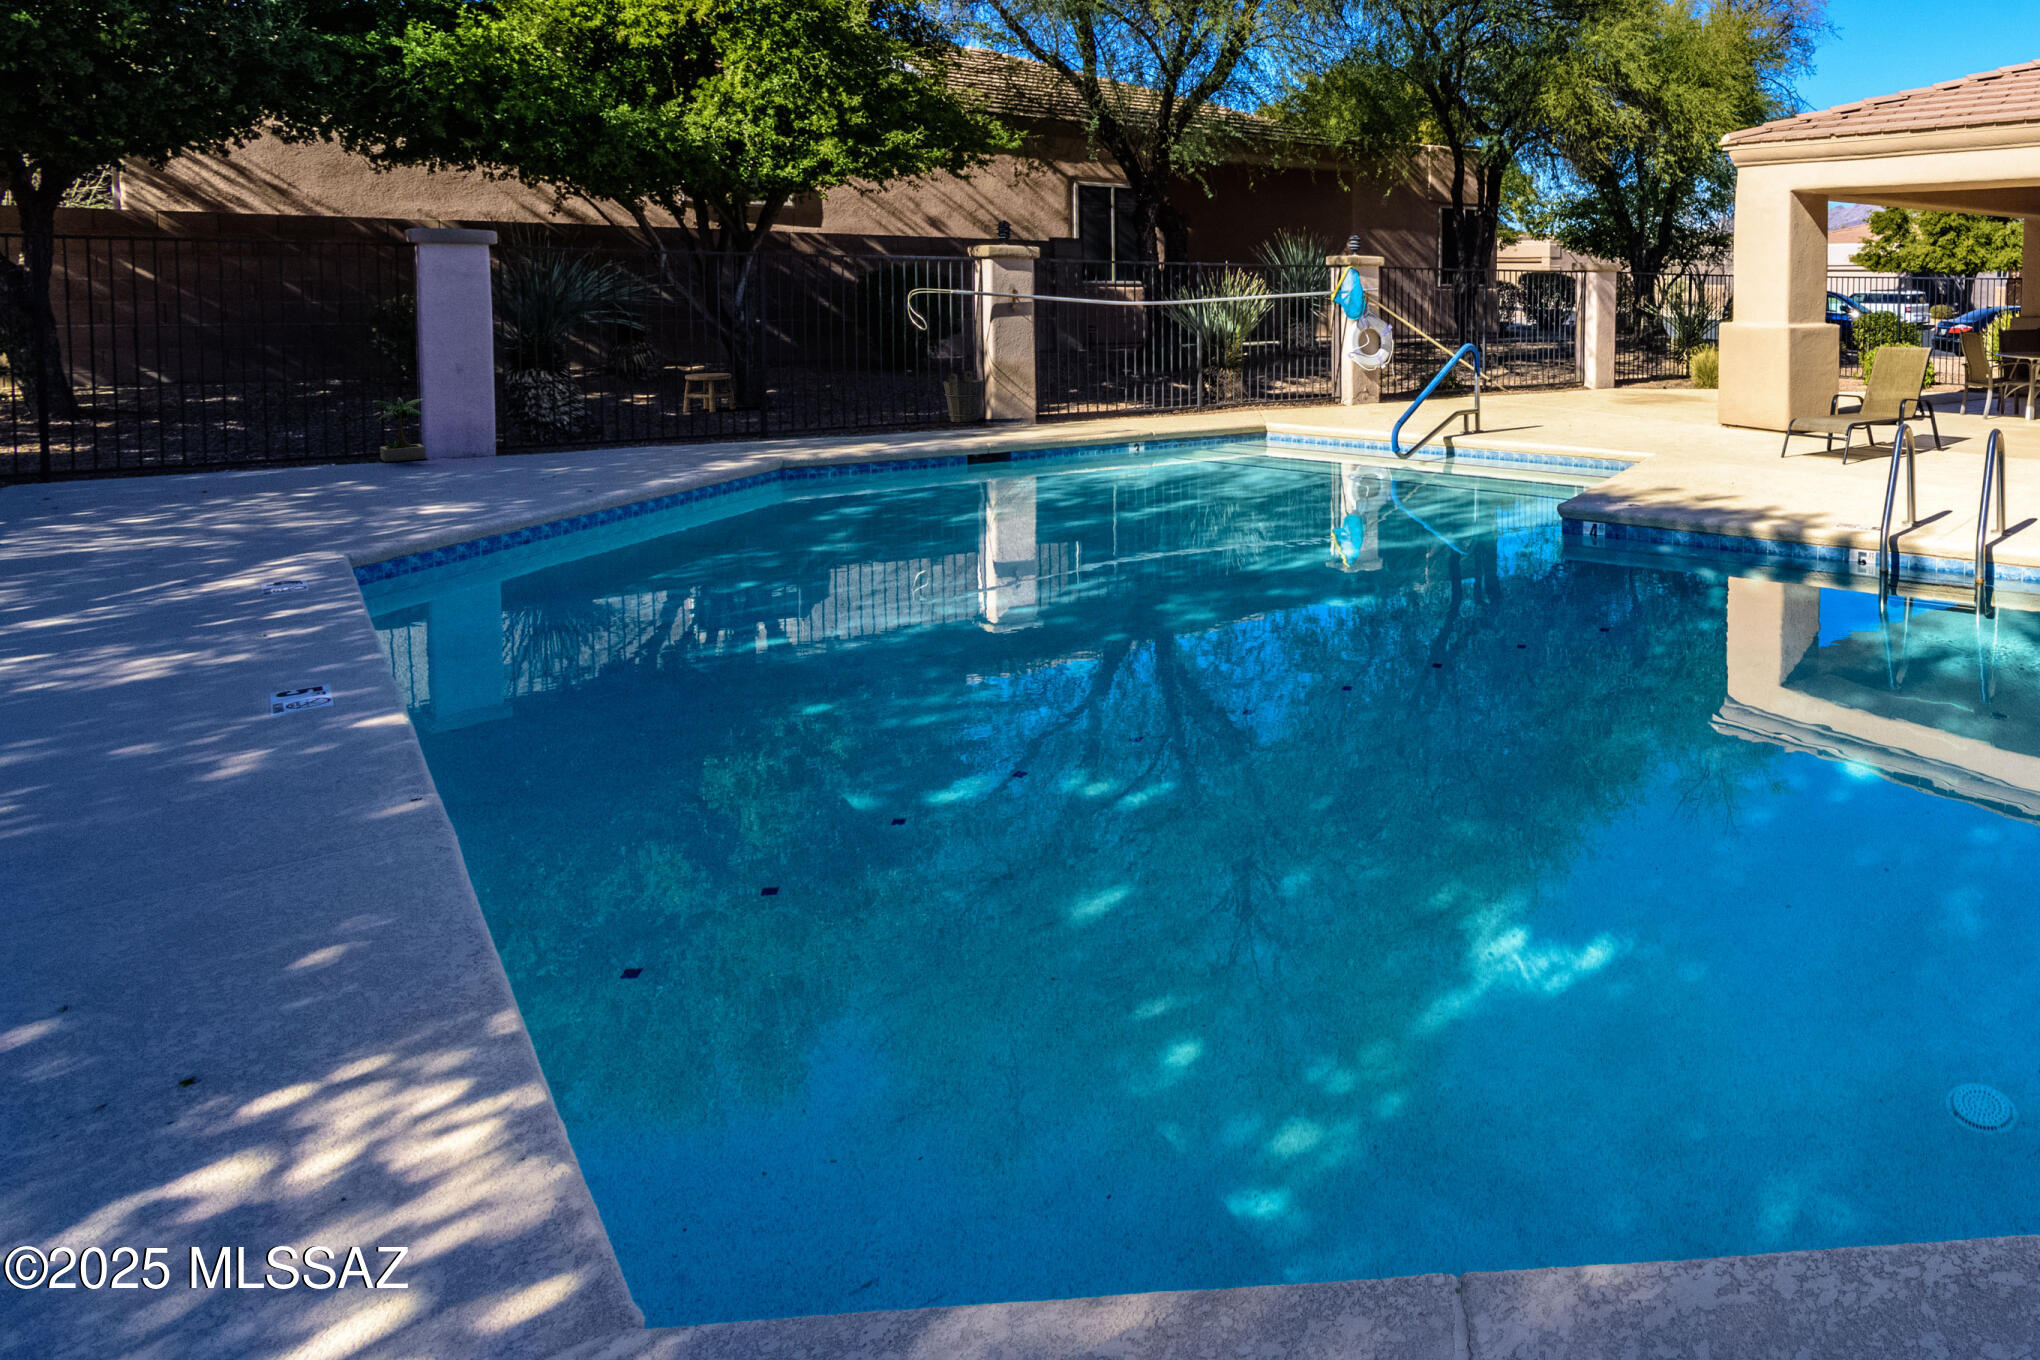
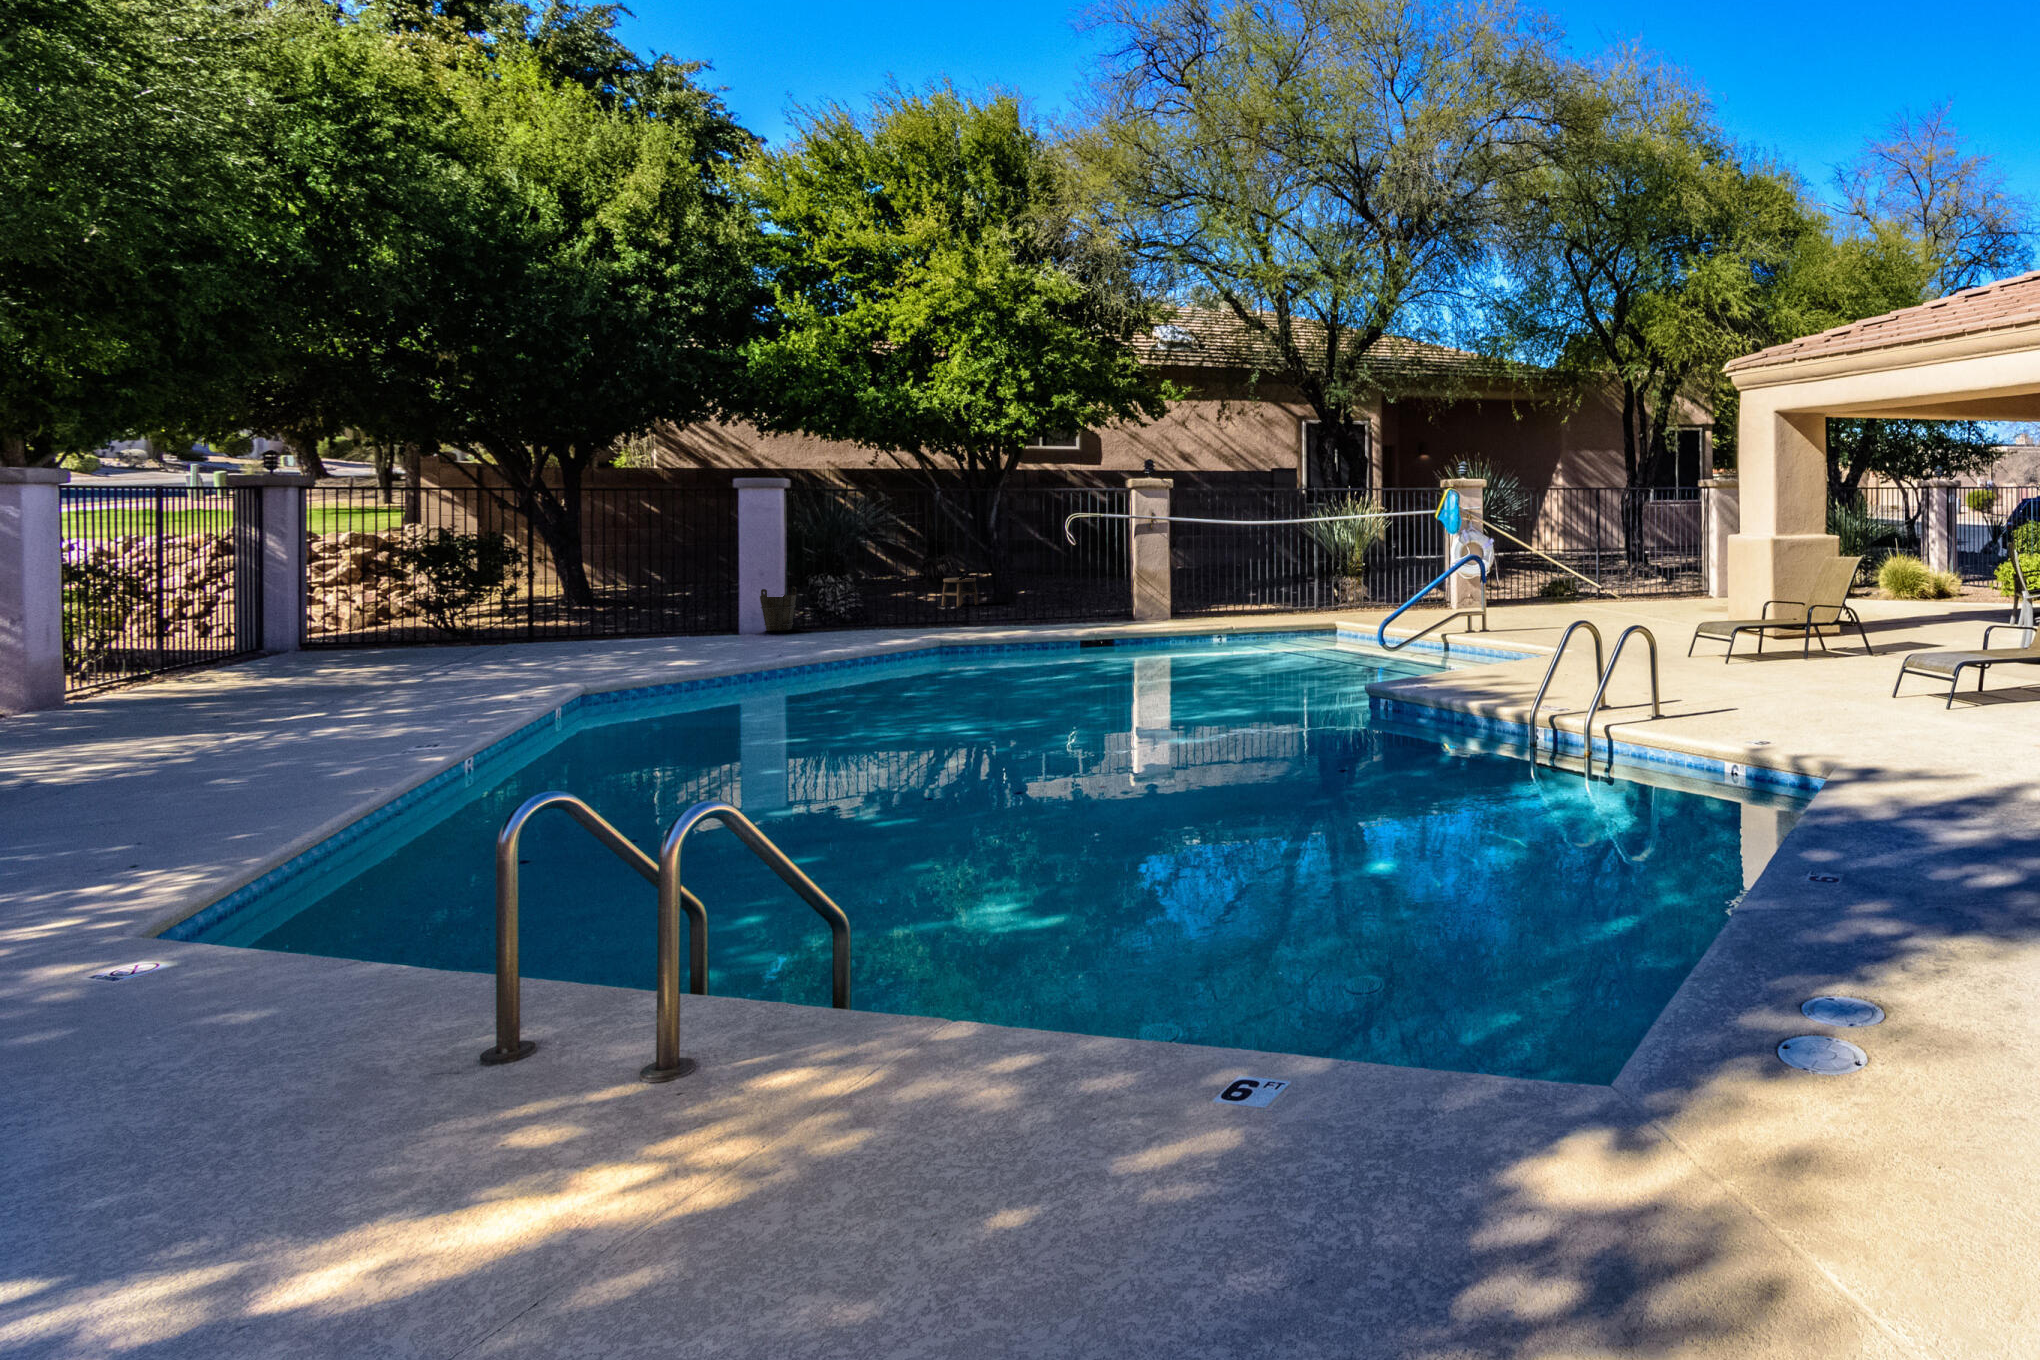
bucket: present [944,371,984,422] -> present [760,587,796,631]
potted plant: present [372,398,425,462] -> none [684,589,724,634]

